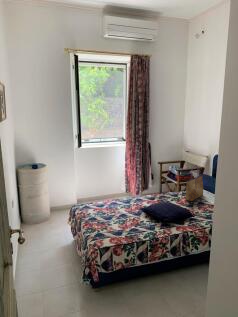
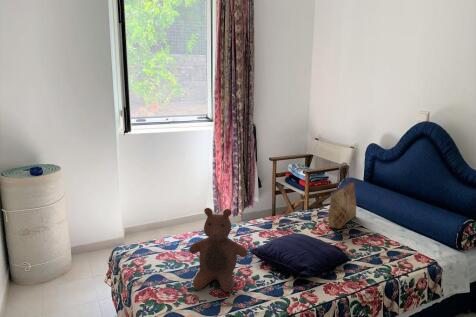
stuffed bear: none [110,186,138,227] -> present [189,208,248,292]

